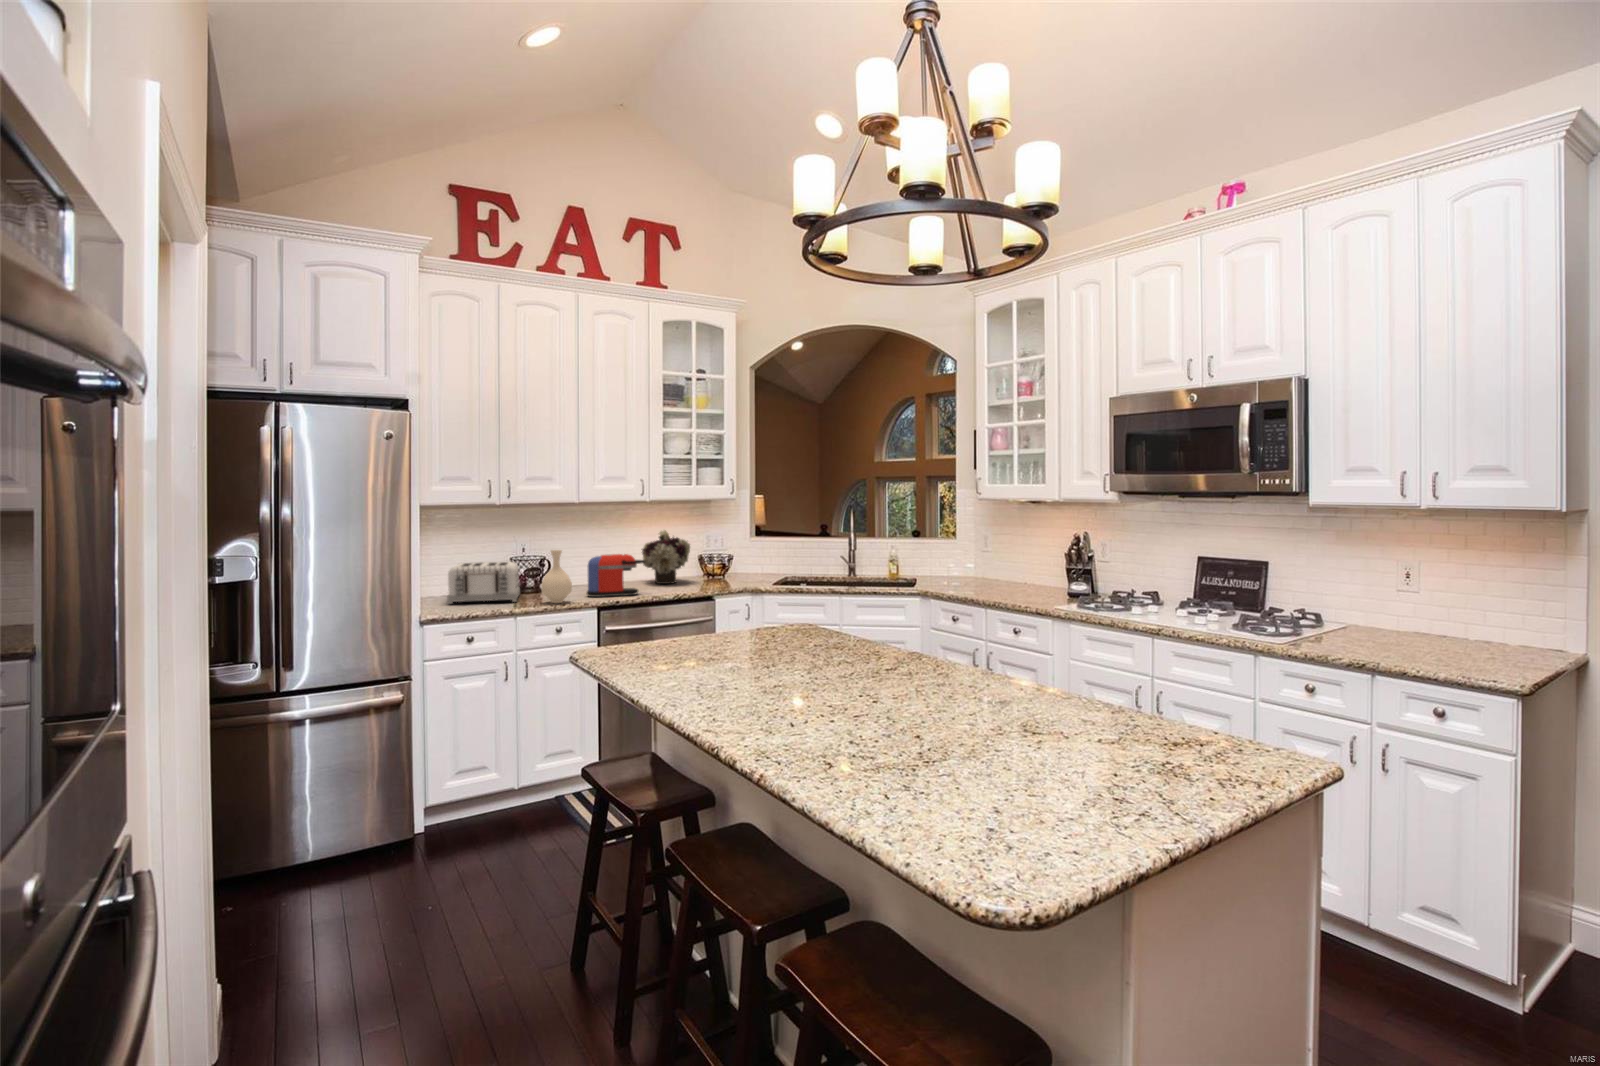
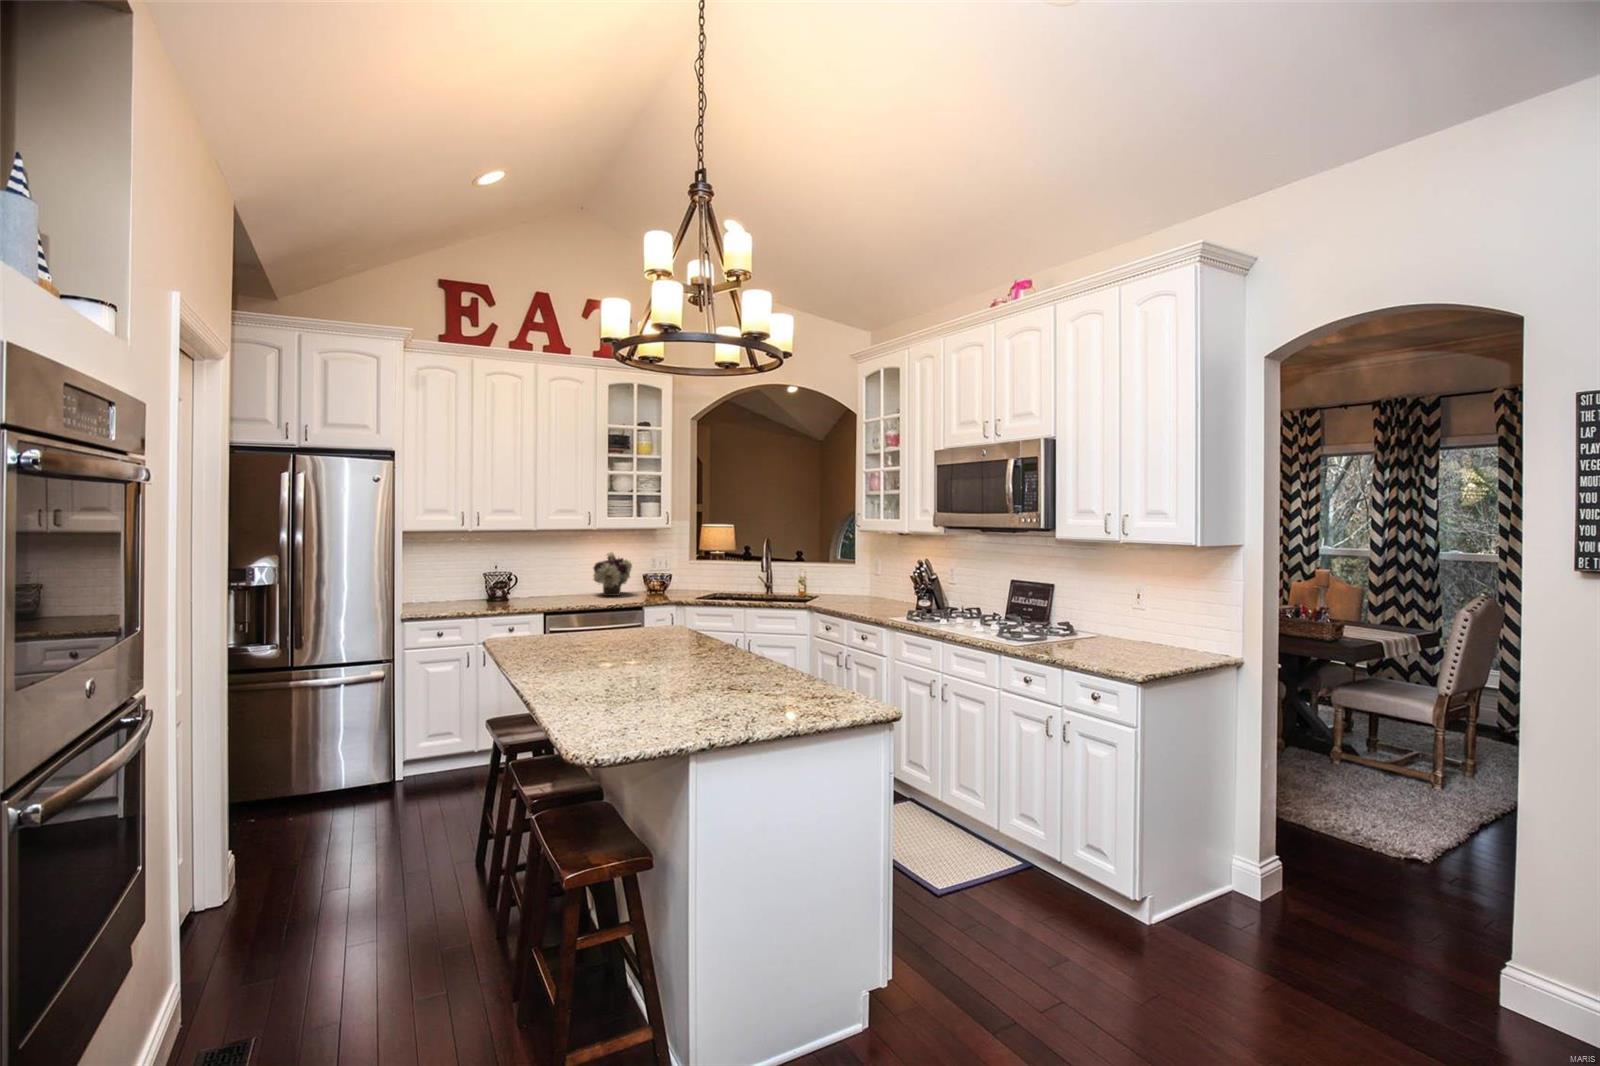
vase: present [541,550,572,603] -> none [498,567,523,609]
coffee maker: present [587,554,645,597] -> none [538,571,587,605]
toaster: present [447,562,520,604] -> none [426,576,489,608]

